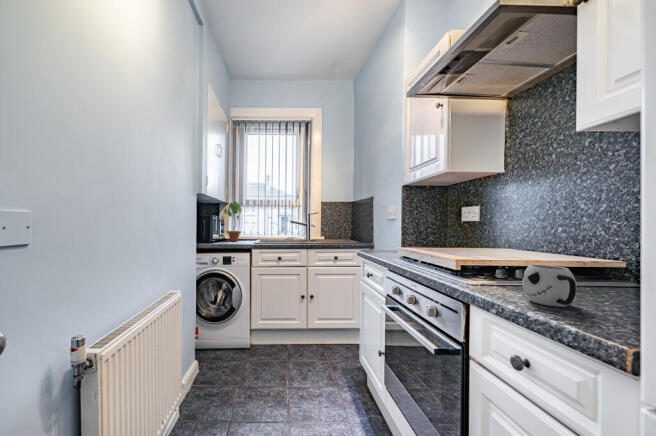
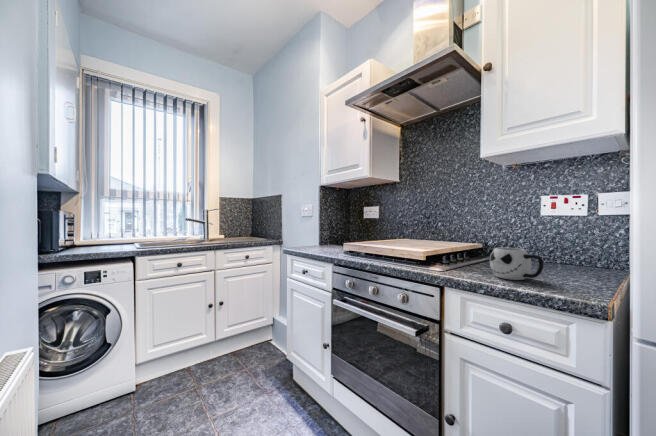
potted plant: present [224,202,242,241] -> none [81,193,114,248]

